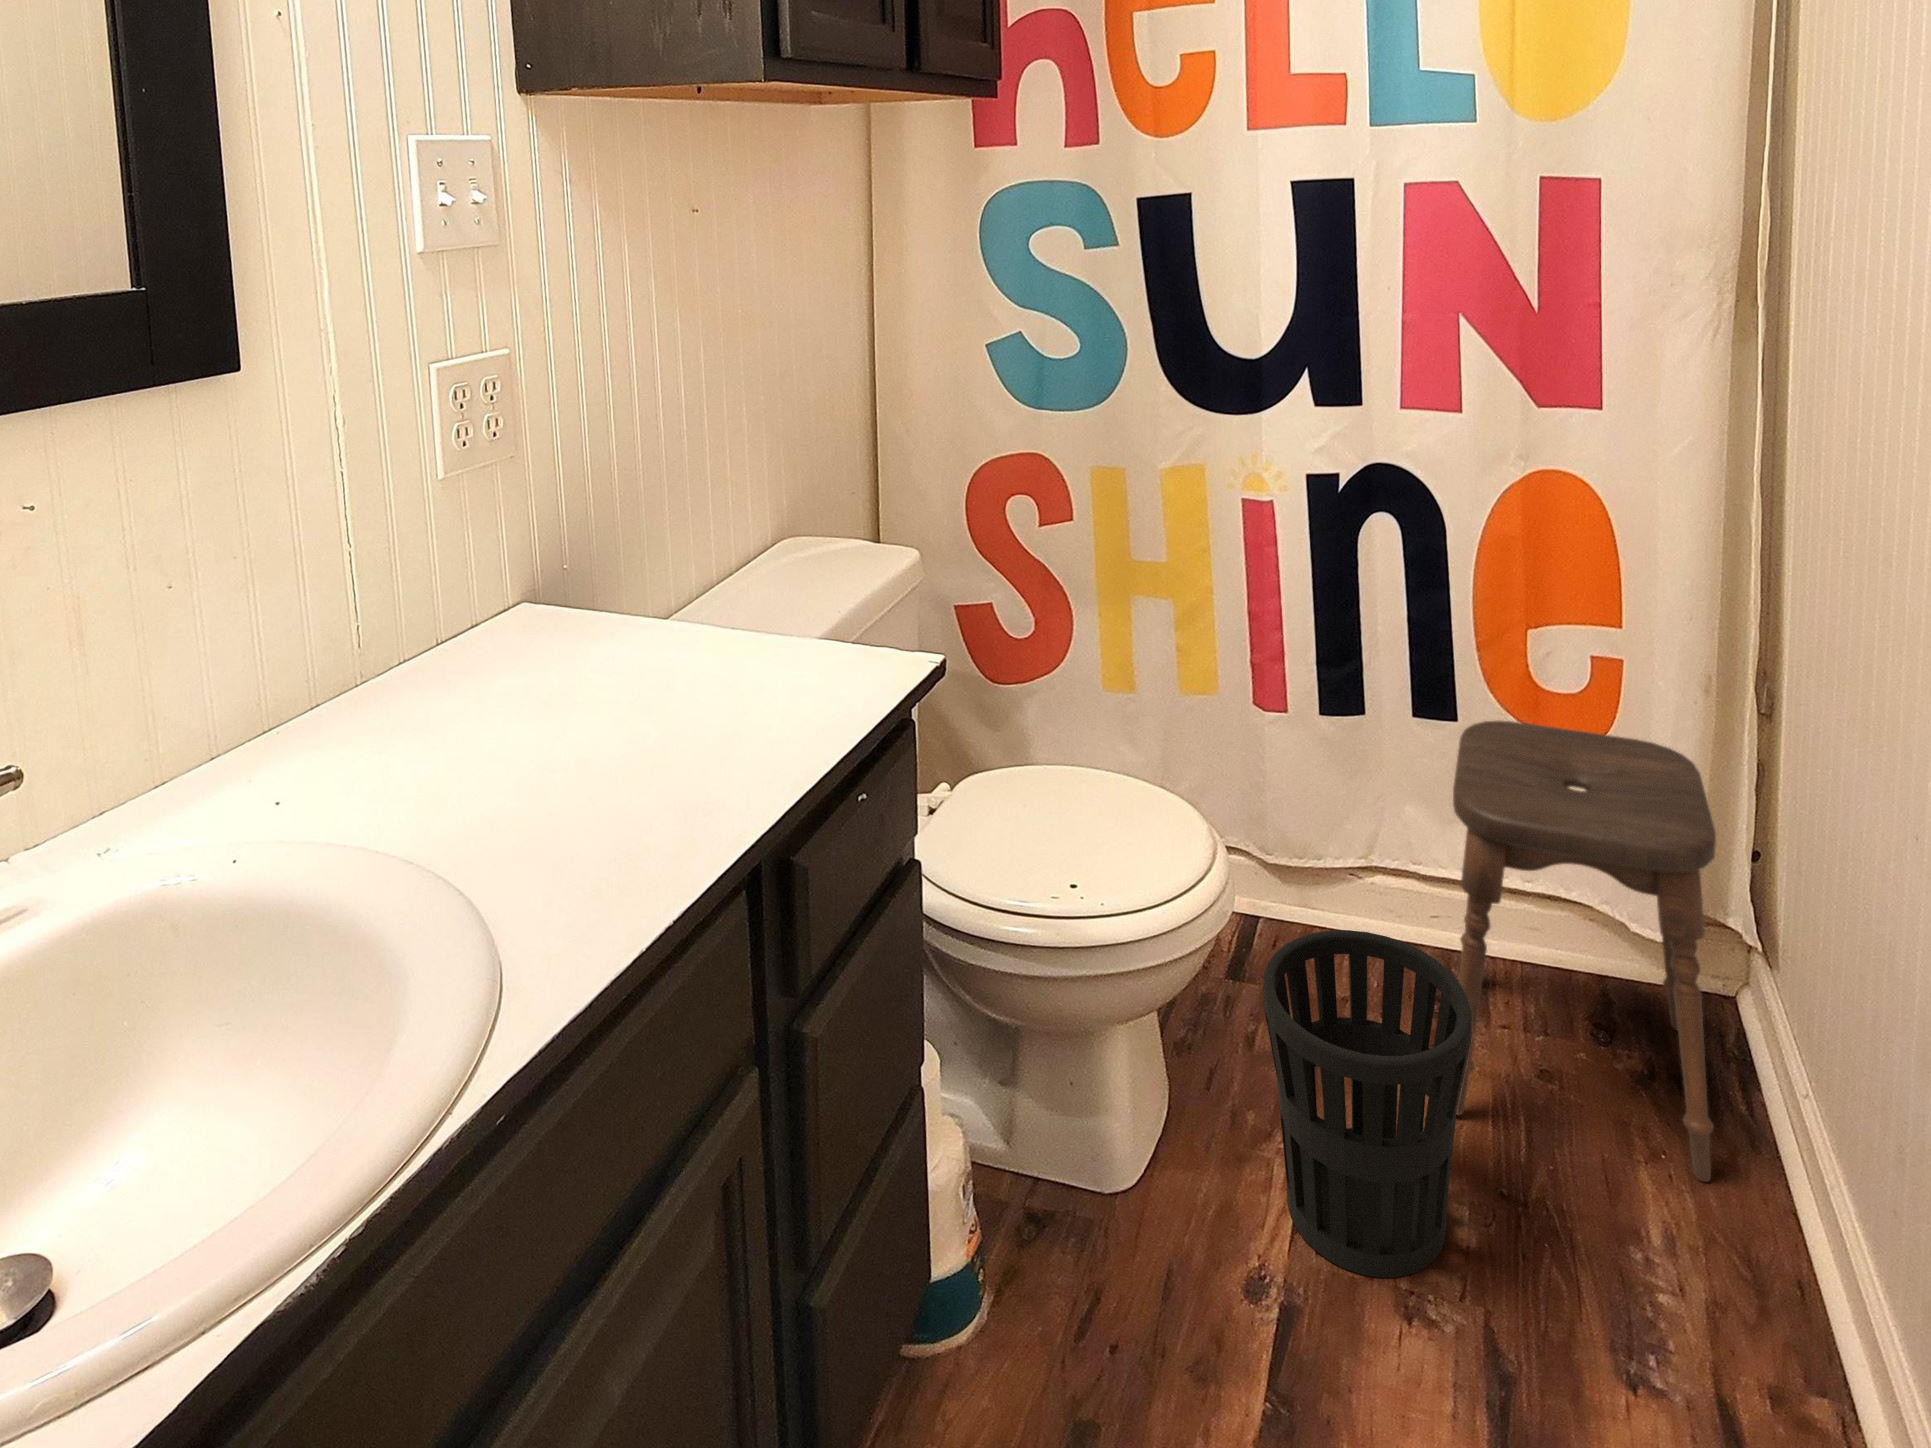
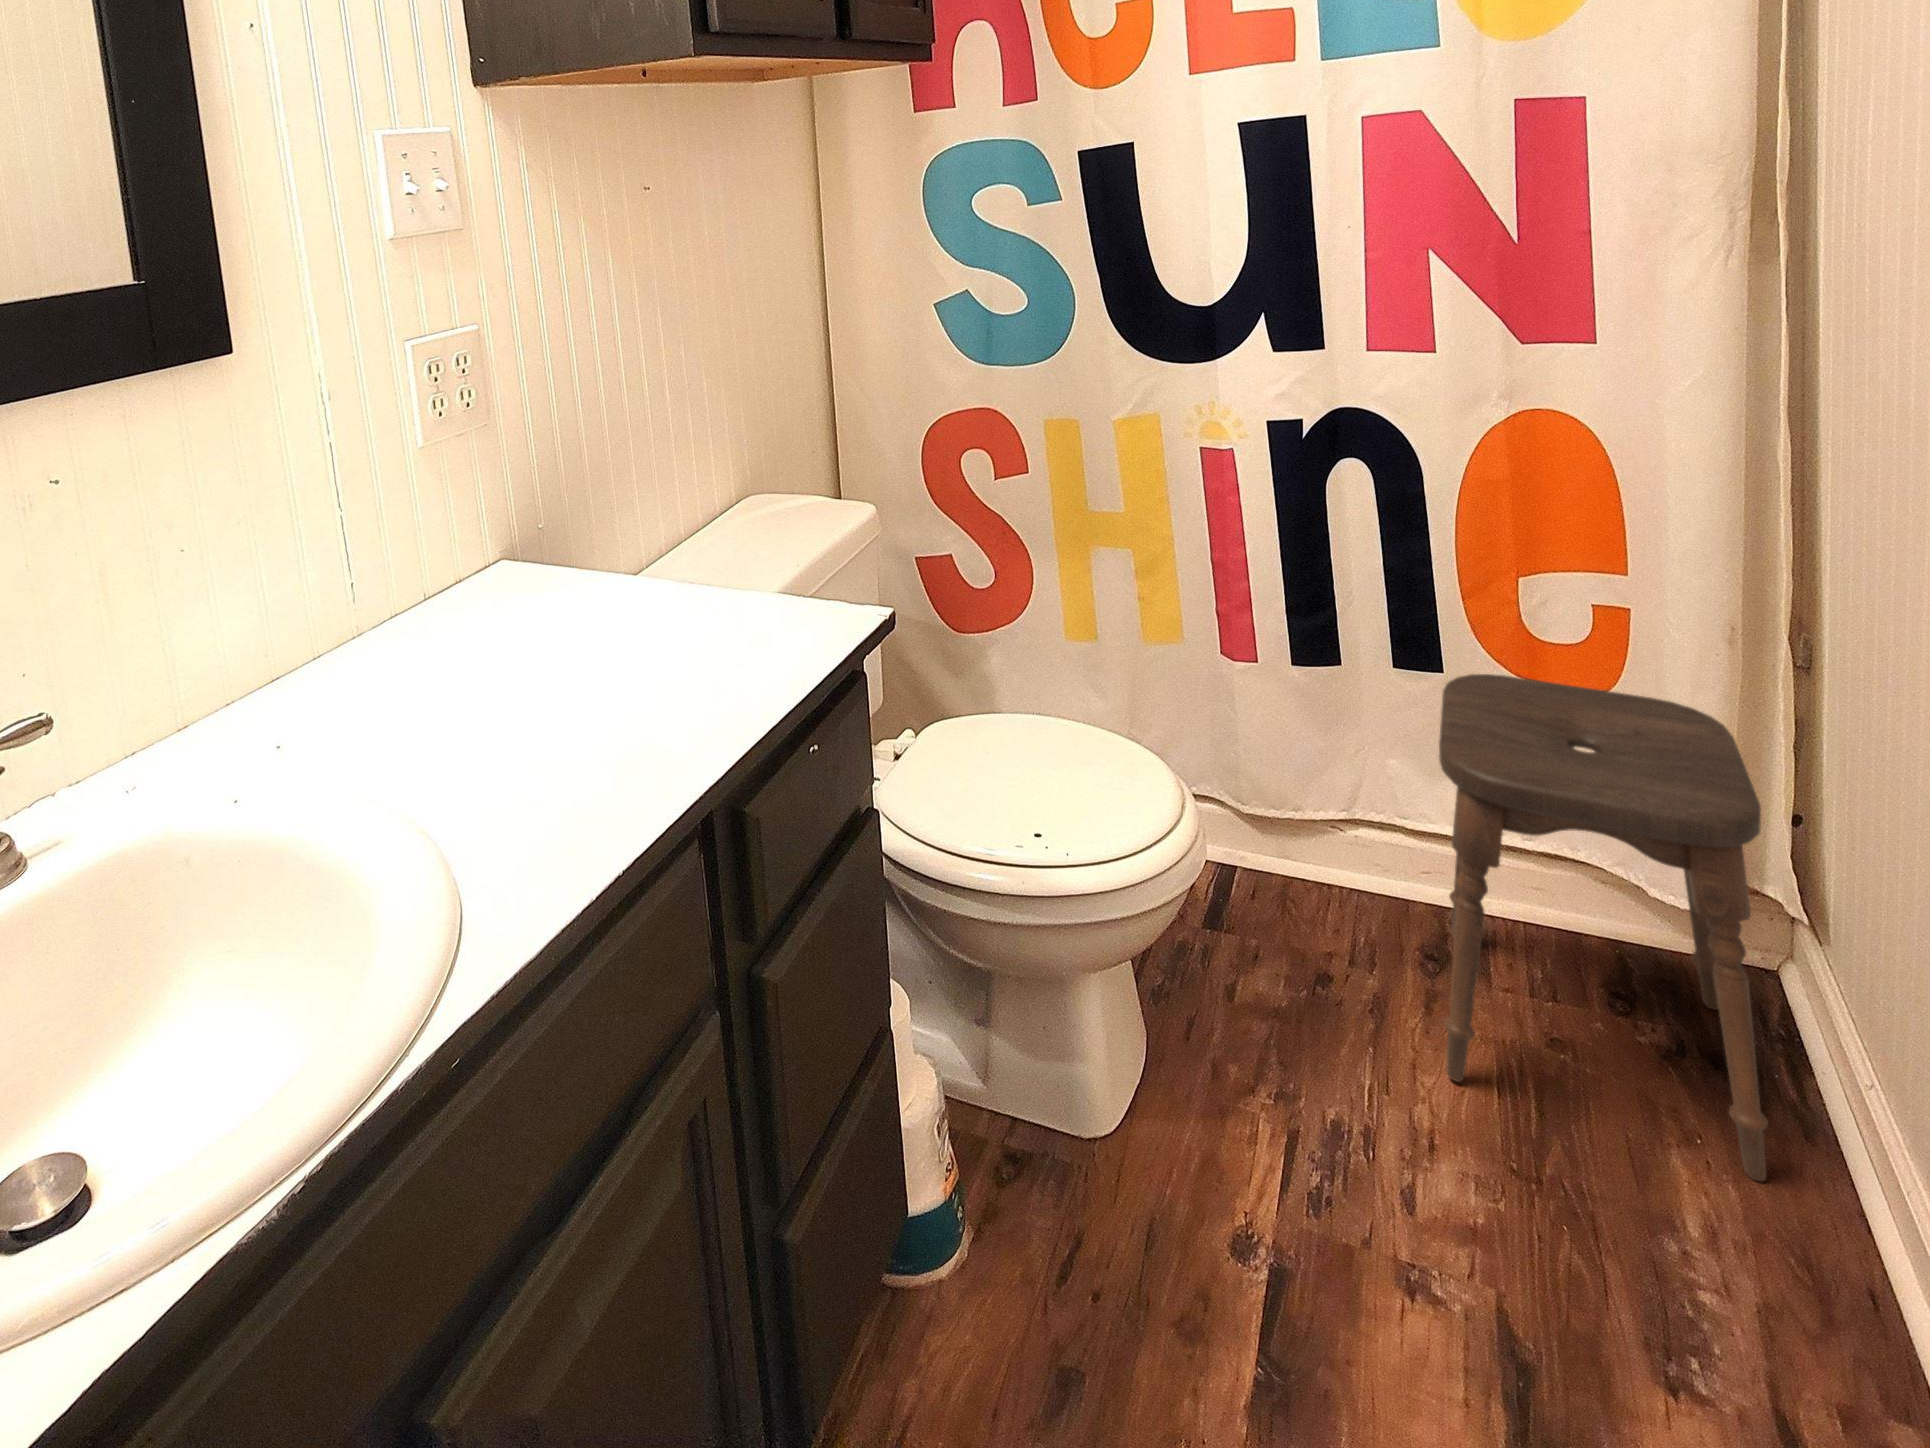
wastebasket: present [1263,930,1472,1278] -> none [1238,886,1475,1250]

